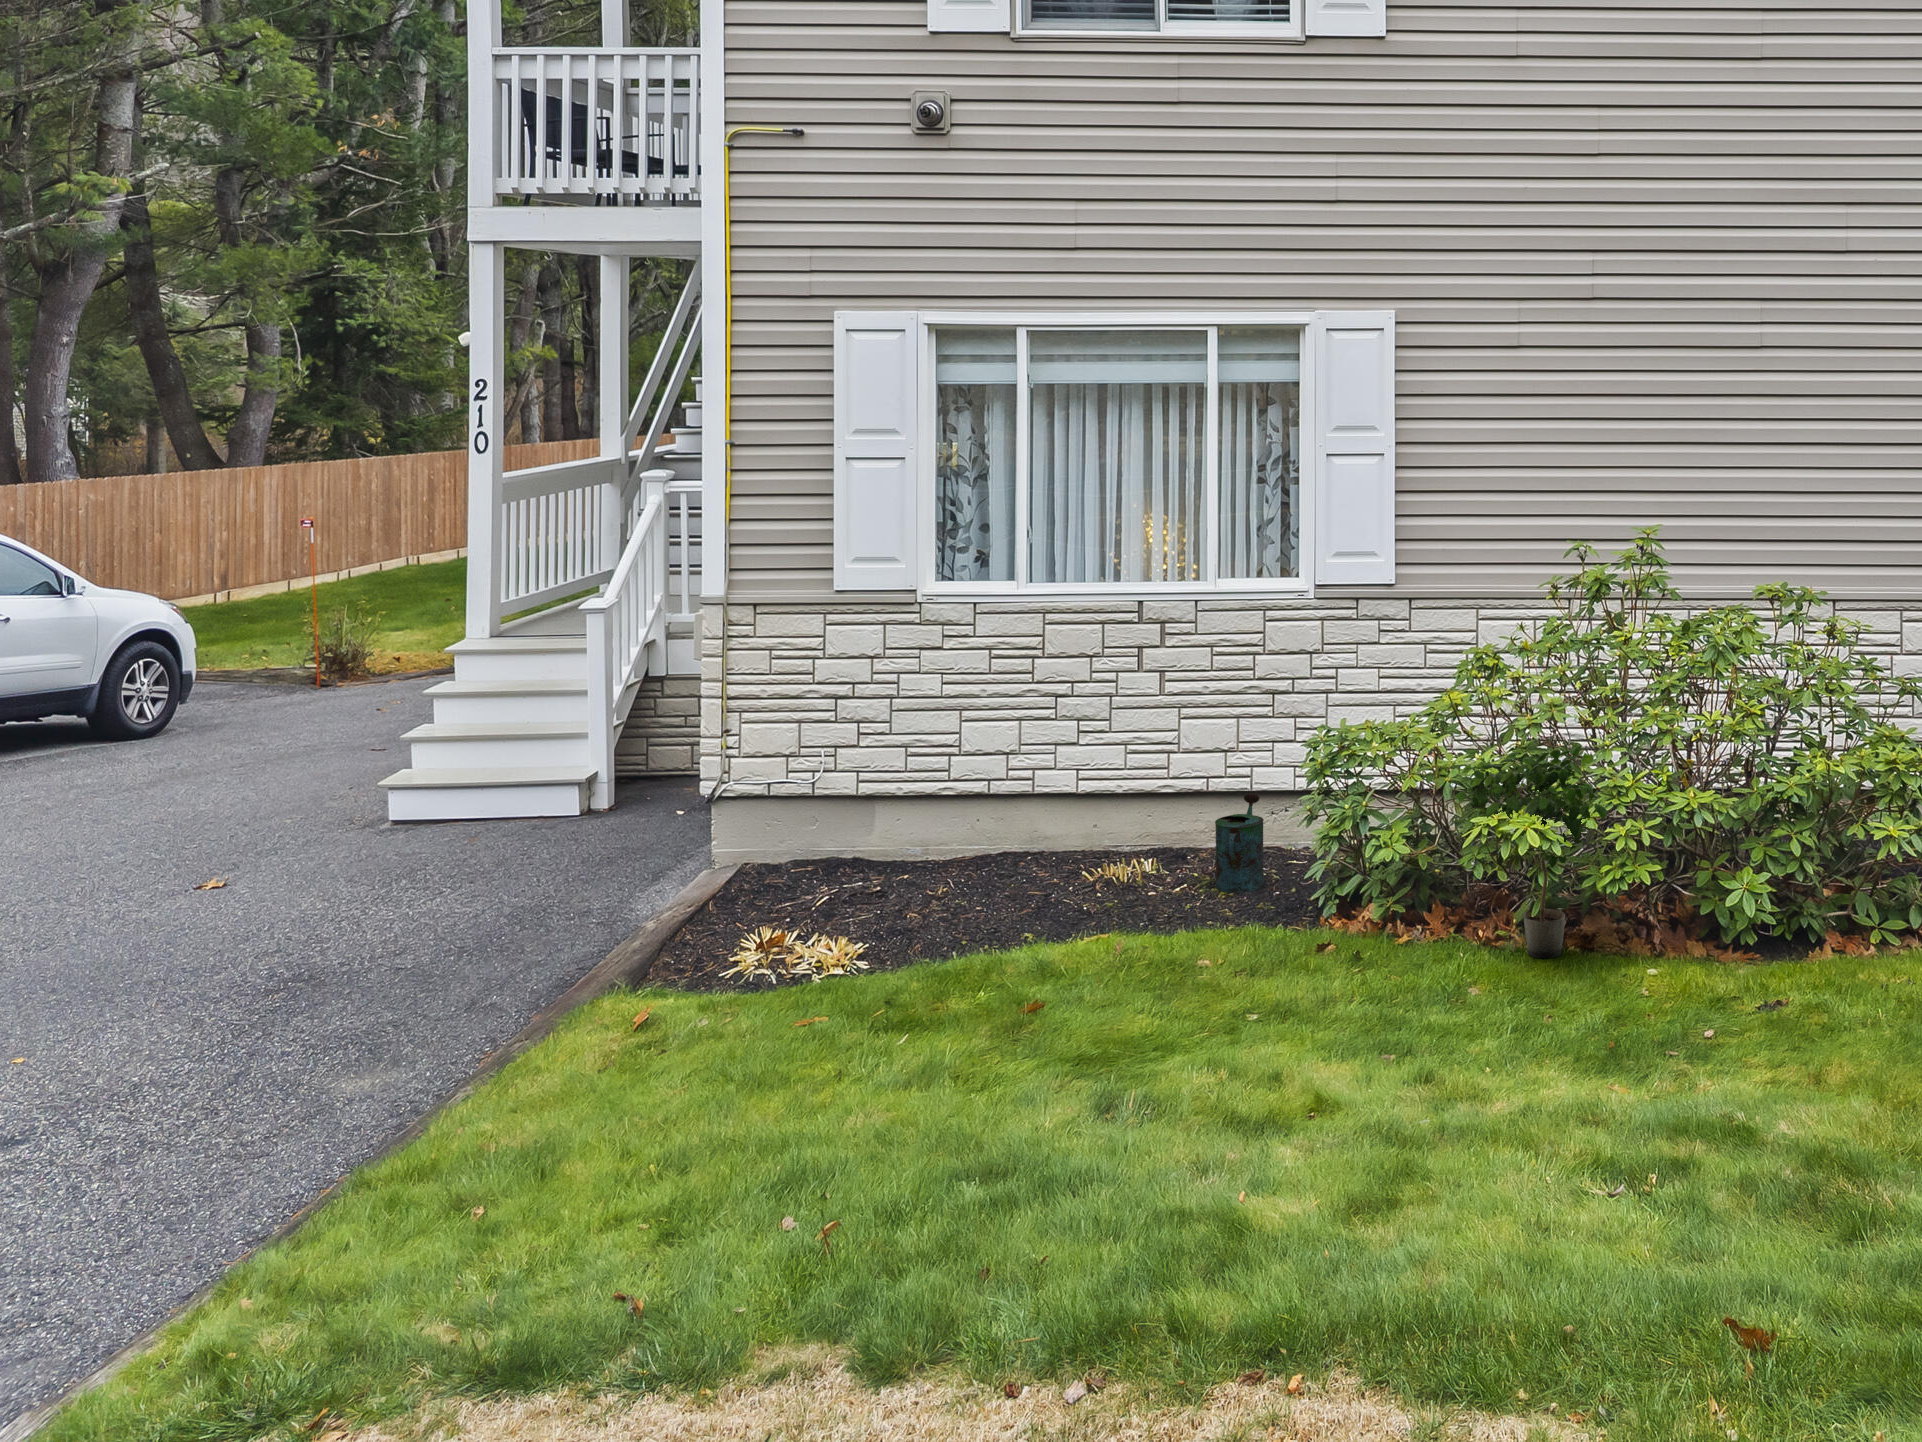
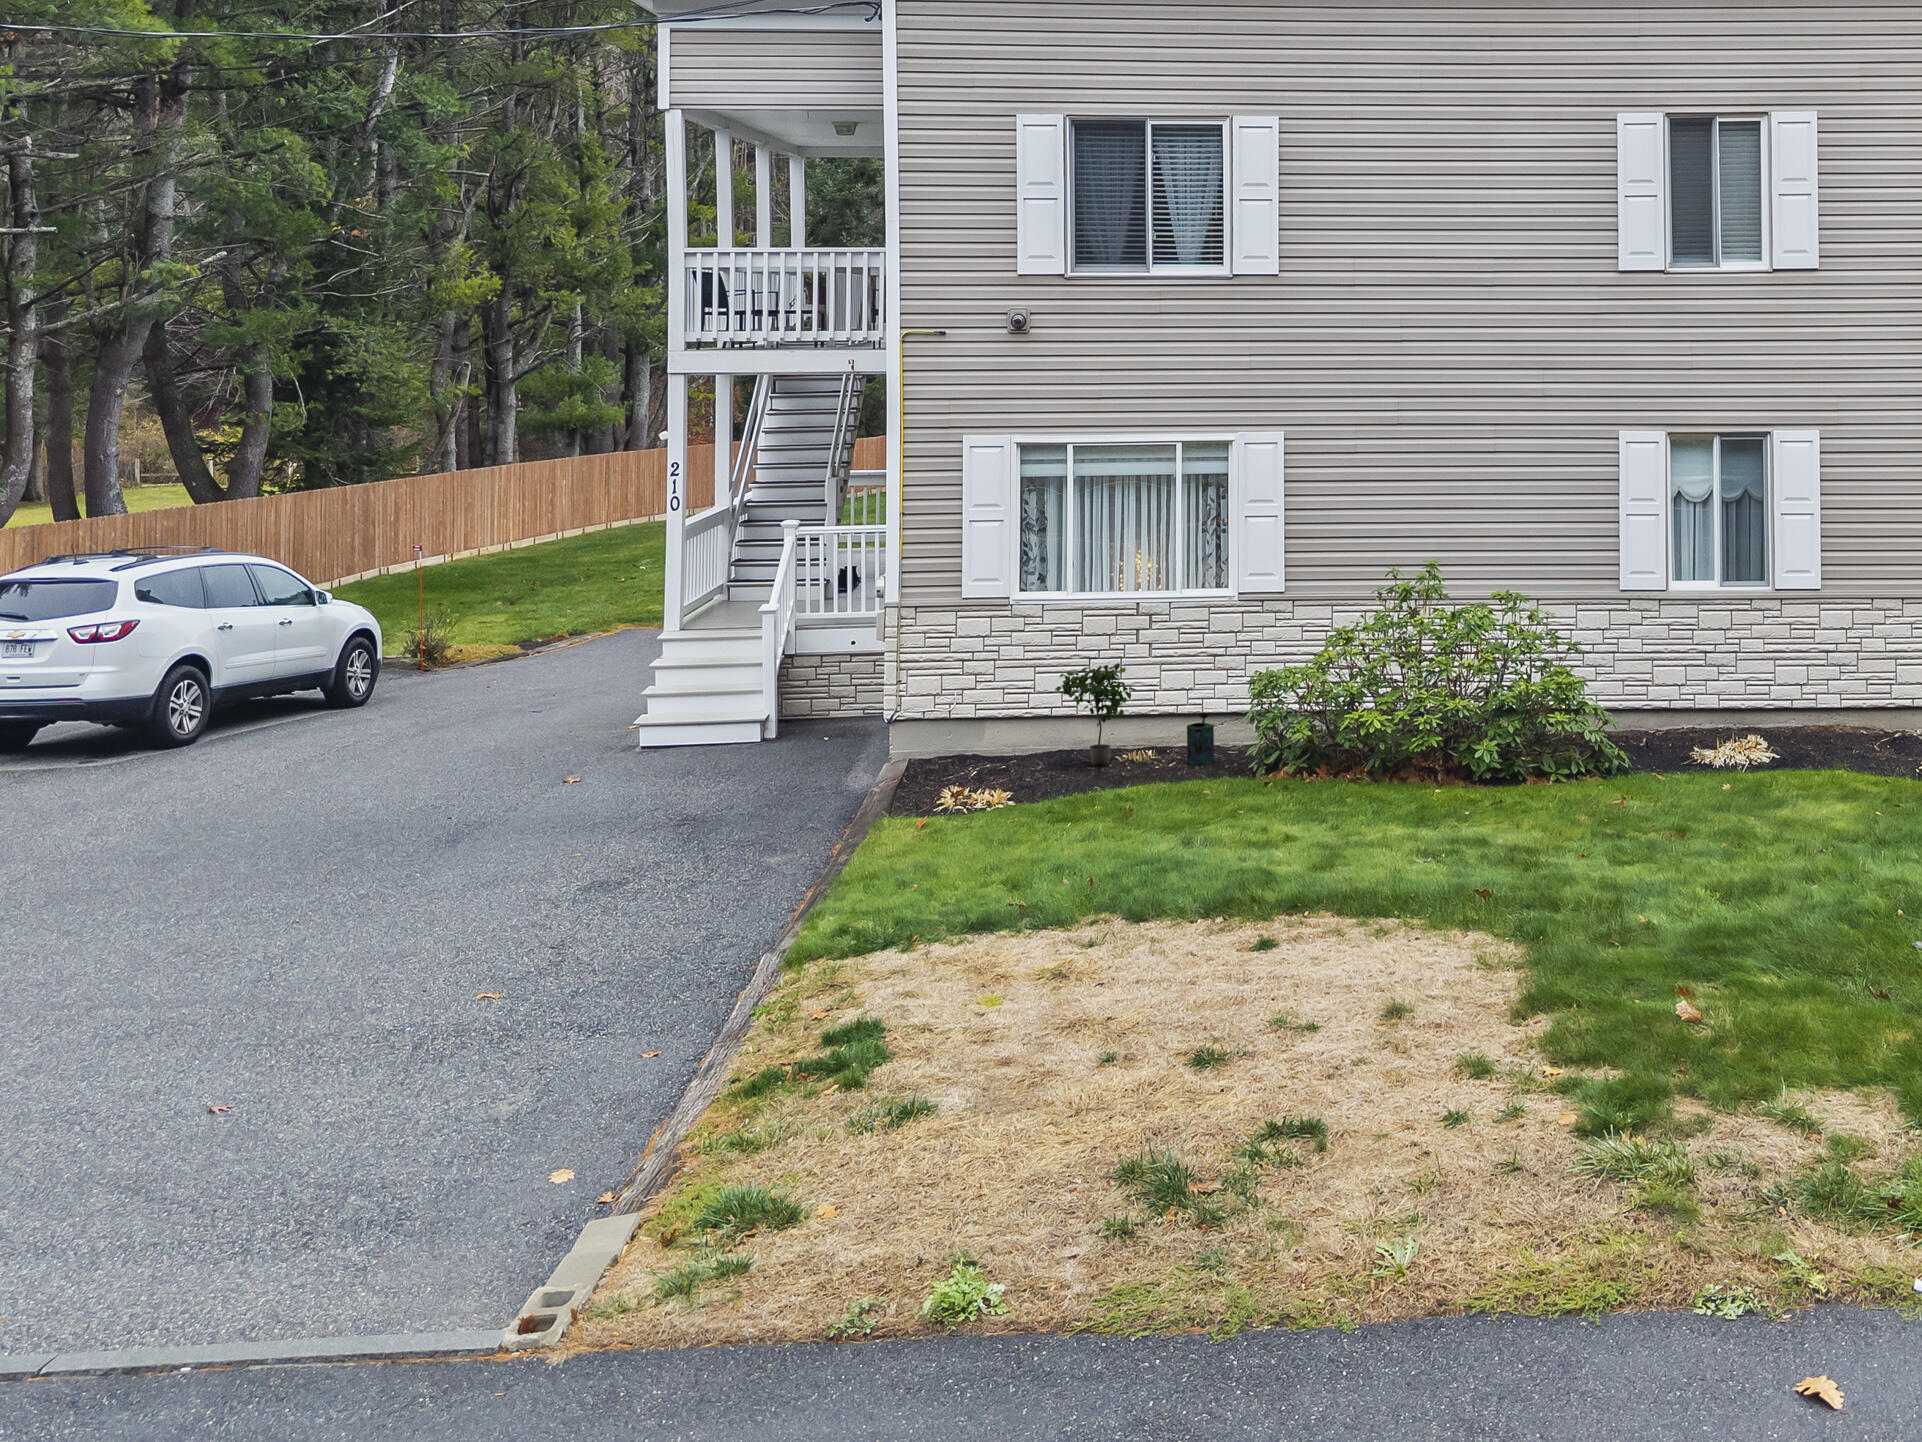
potted plant: present [1454,745,1607,958] -> present [1055,663,1136,767]

